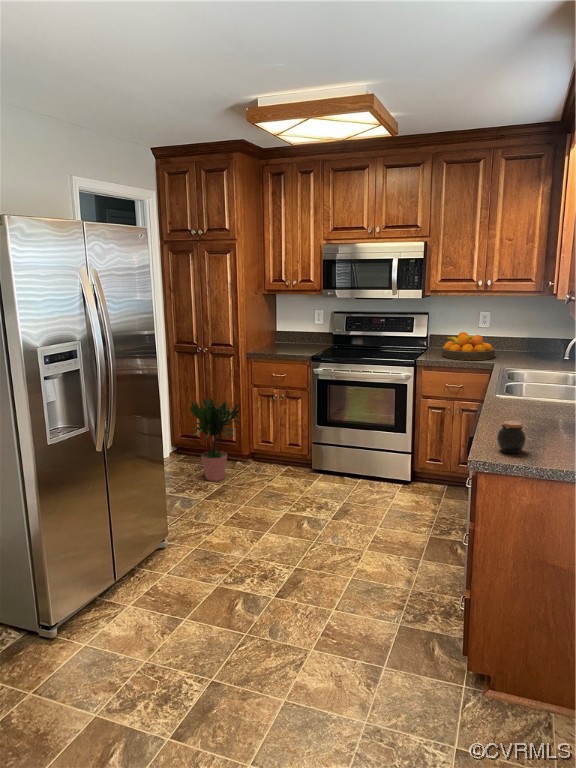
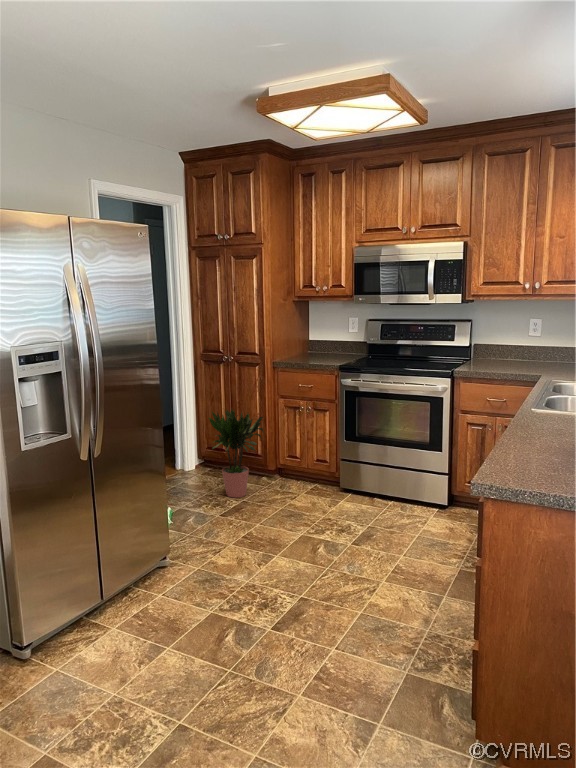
fruit bowl: present [442,332,495,360] -> none [484,341,545,372]
jar: present [497,421,526,453] -> none [510,436,546,476]

